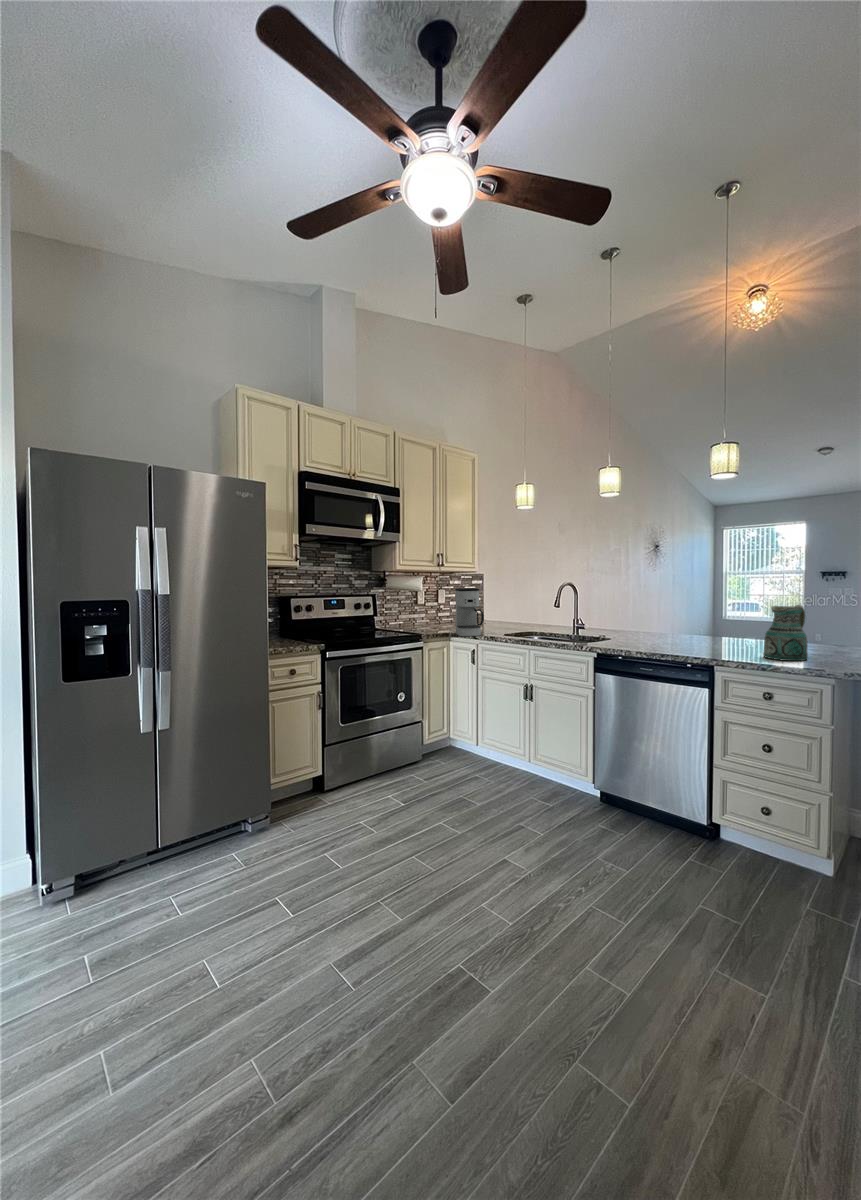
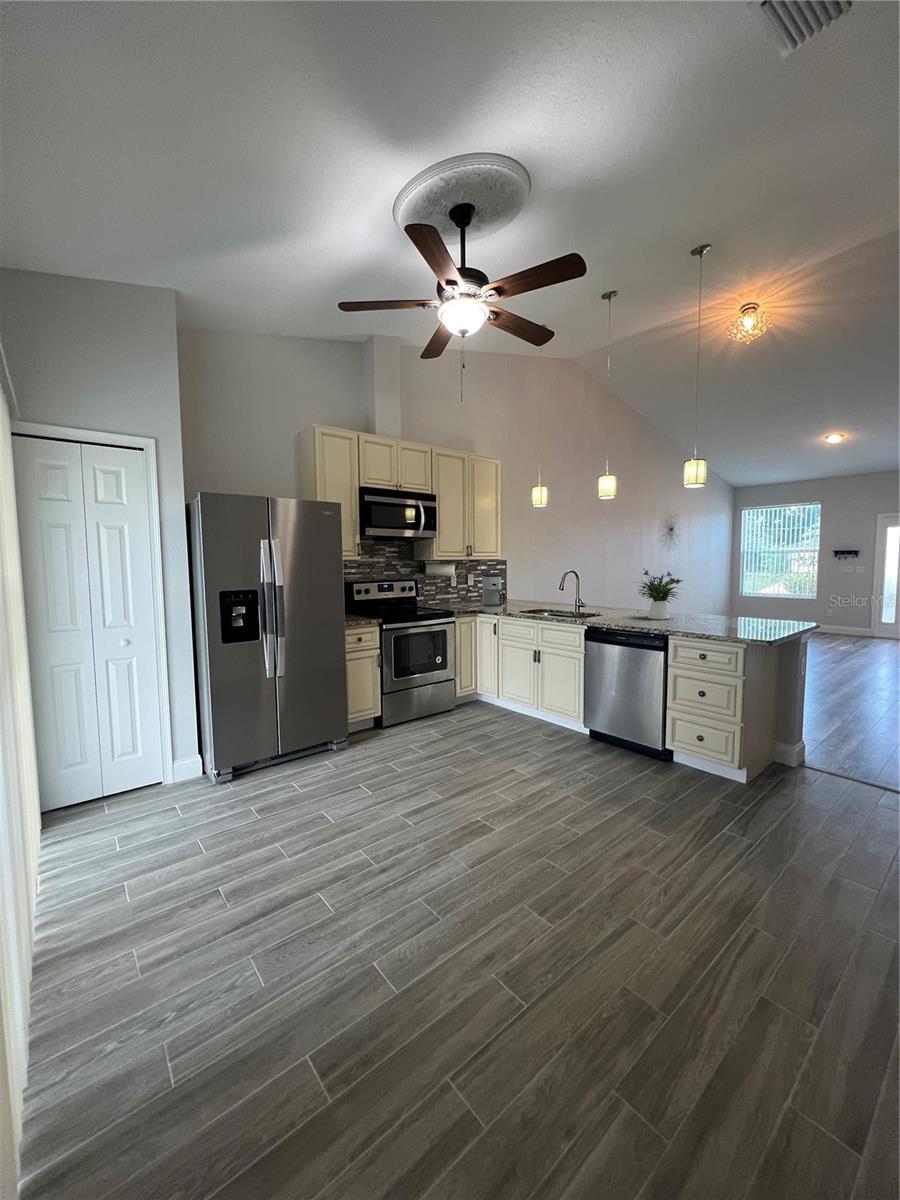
flower arrangement: none [651,577,722,644] -> present [640,568,683,619]
ceramic pitcher: present [763,605,808,661] -> none [700,592,731,631]

